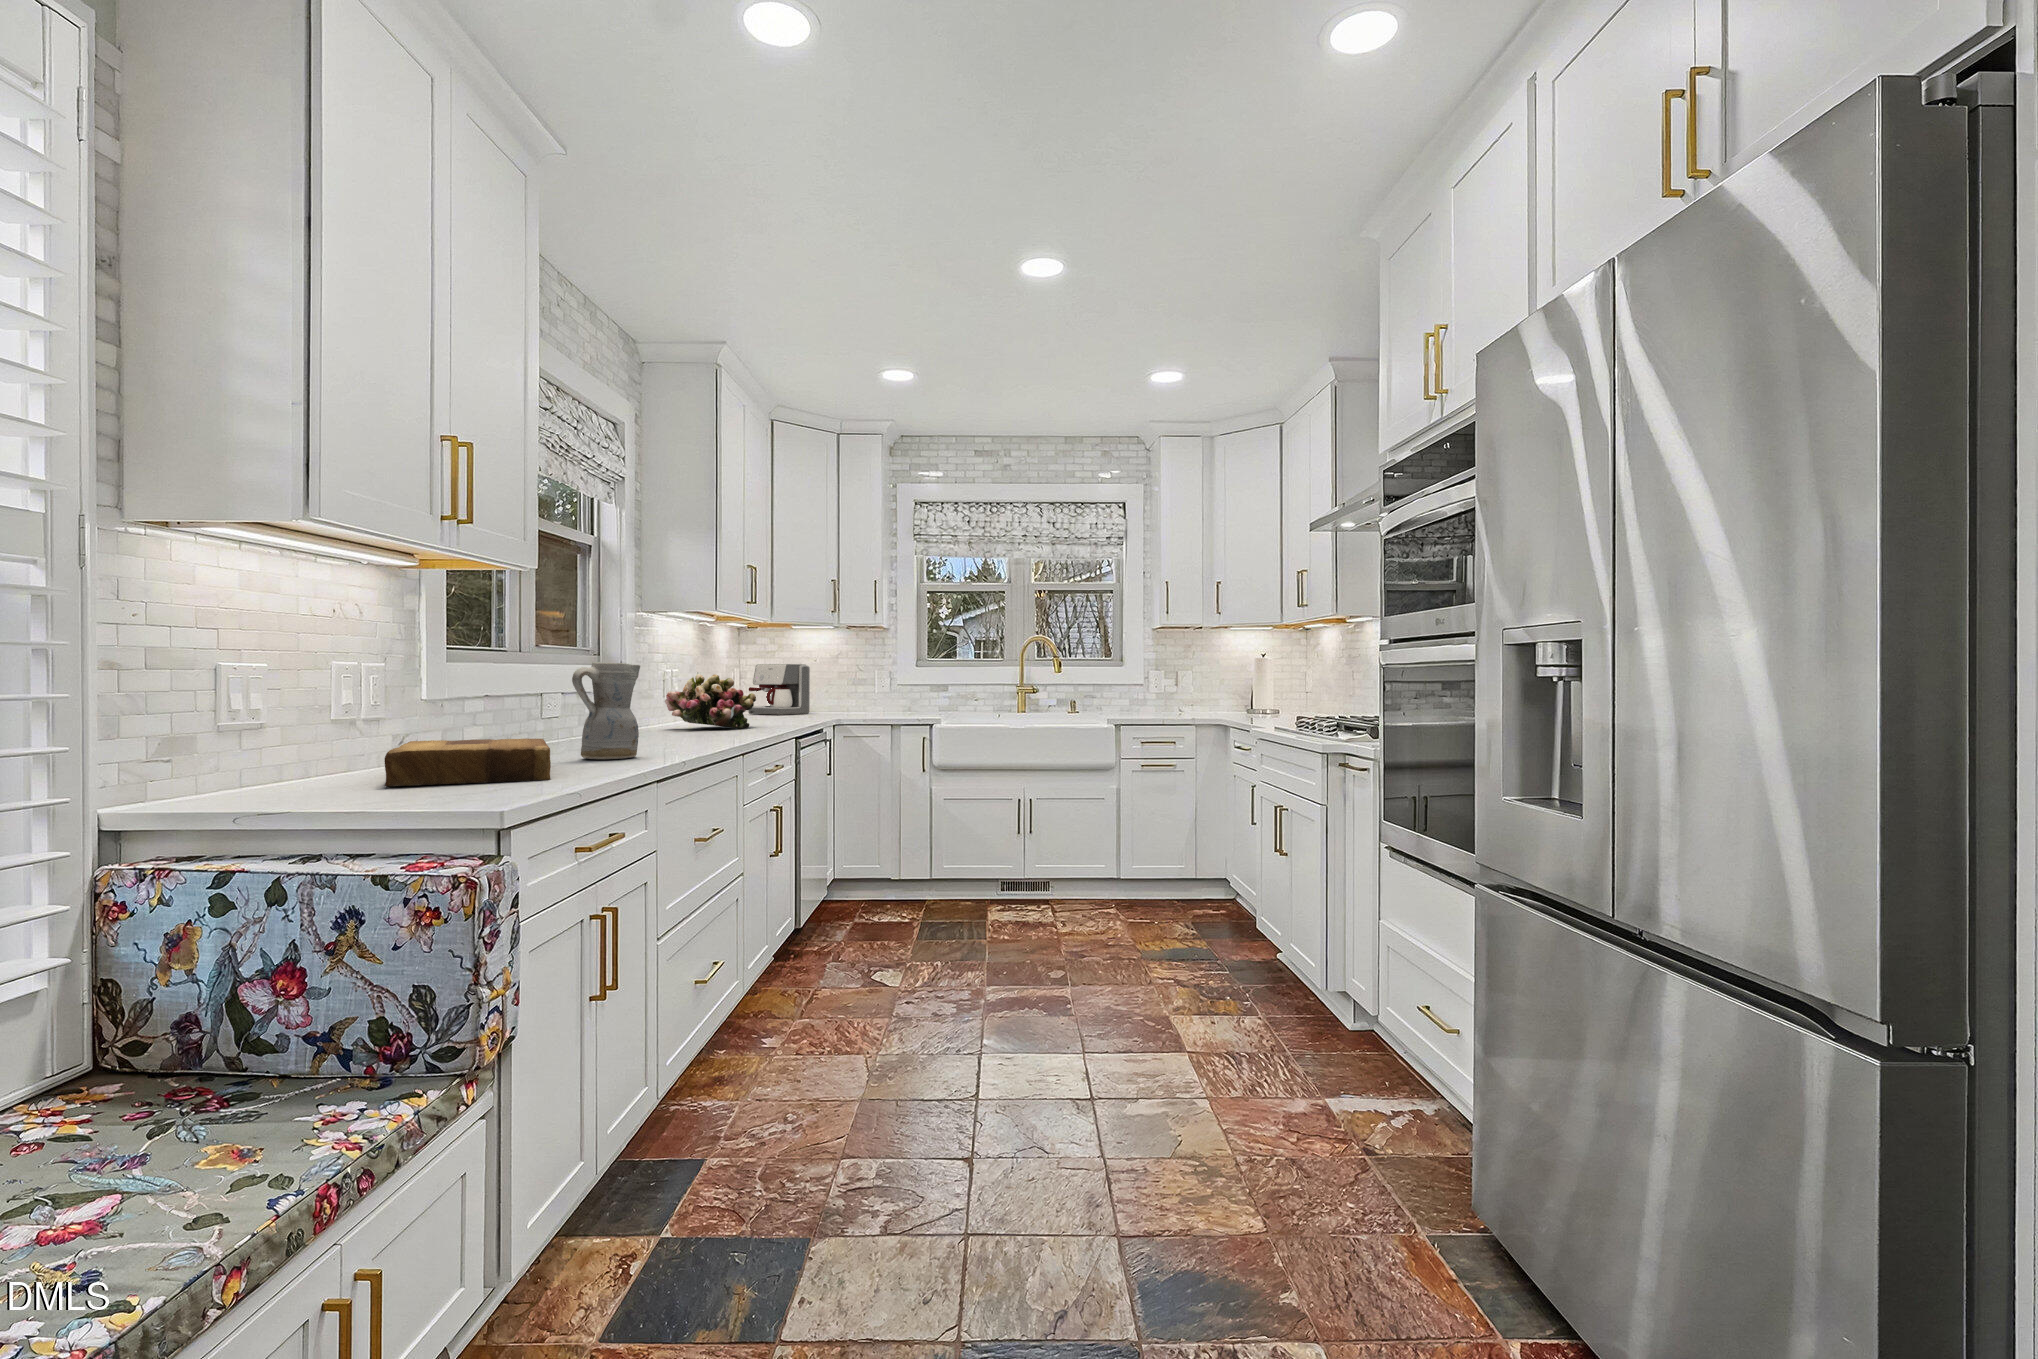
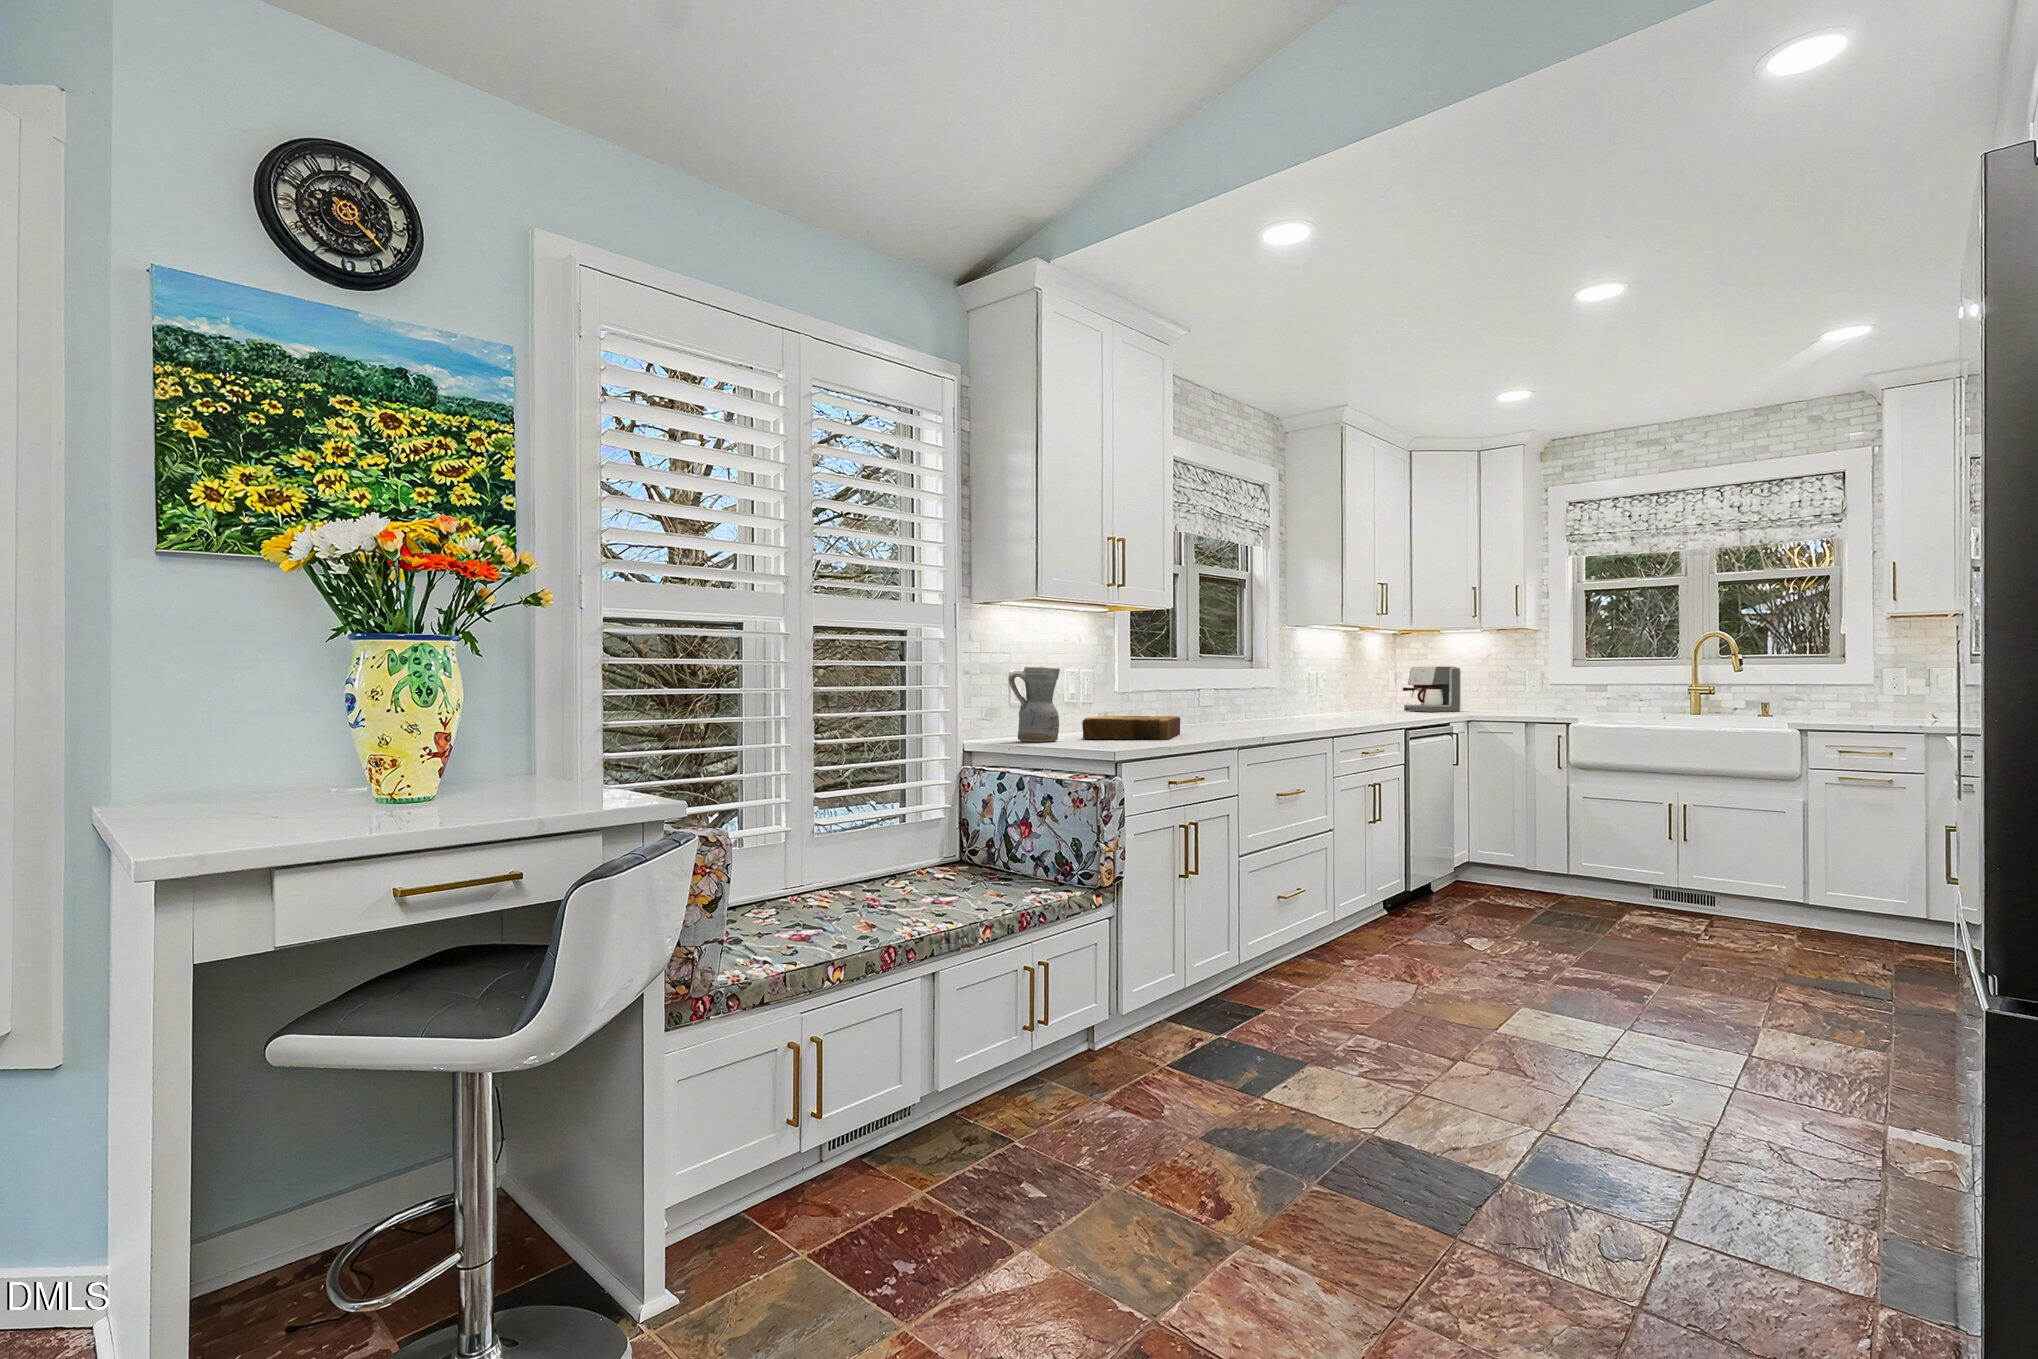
ceramic pitcher: present [572,662,640,759] -> present [1009,667,1060,742]
flower arrangement: present [665,674,756,728] -> none [1306,675,1381,720]

